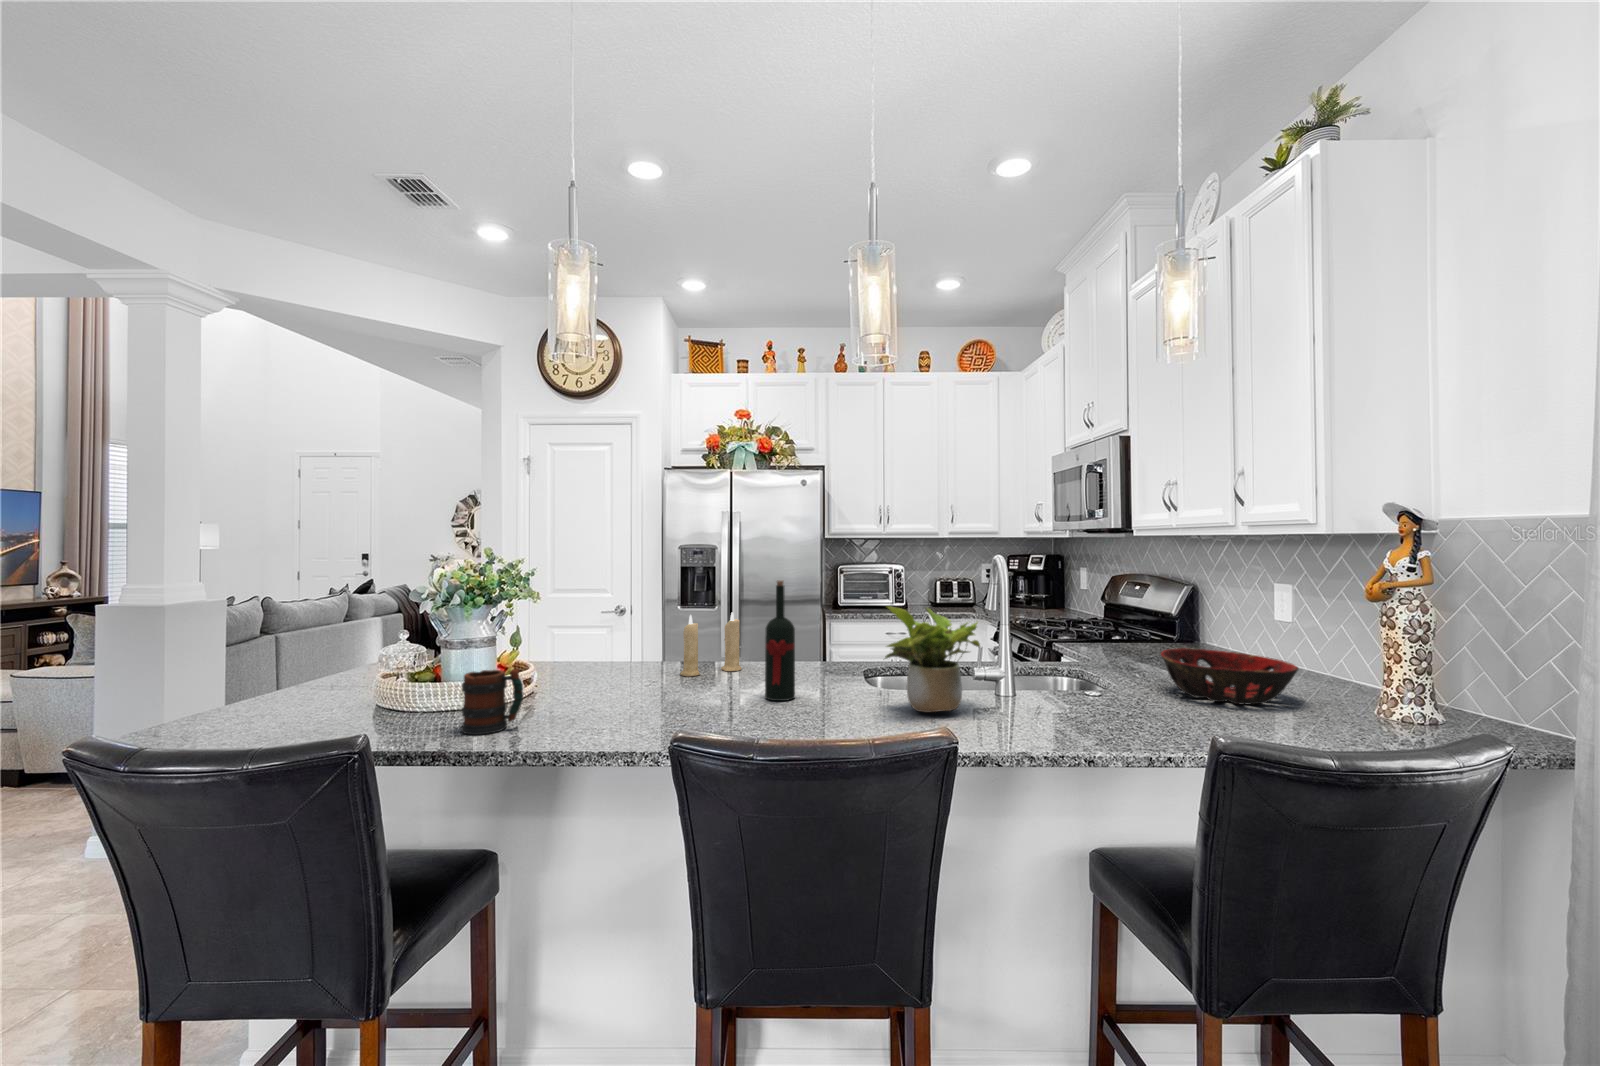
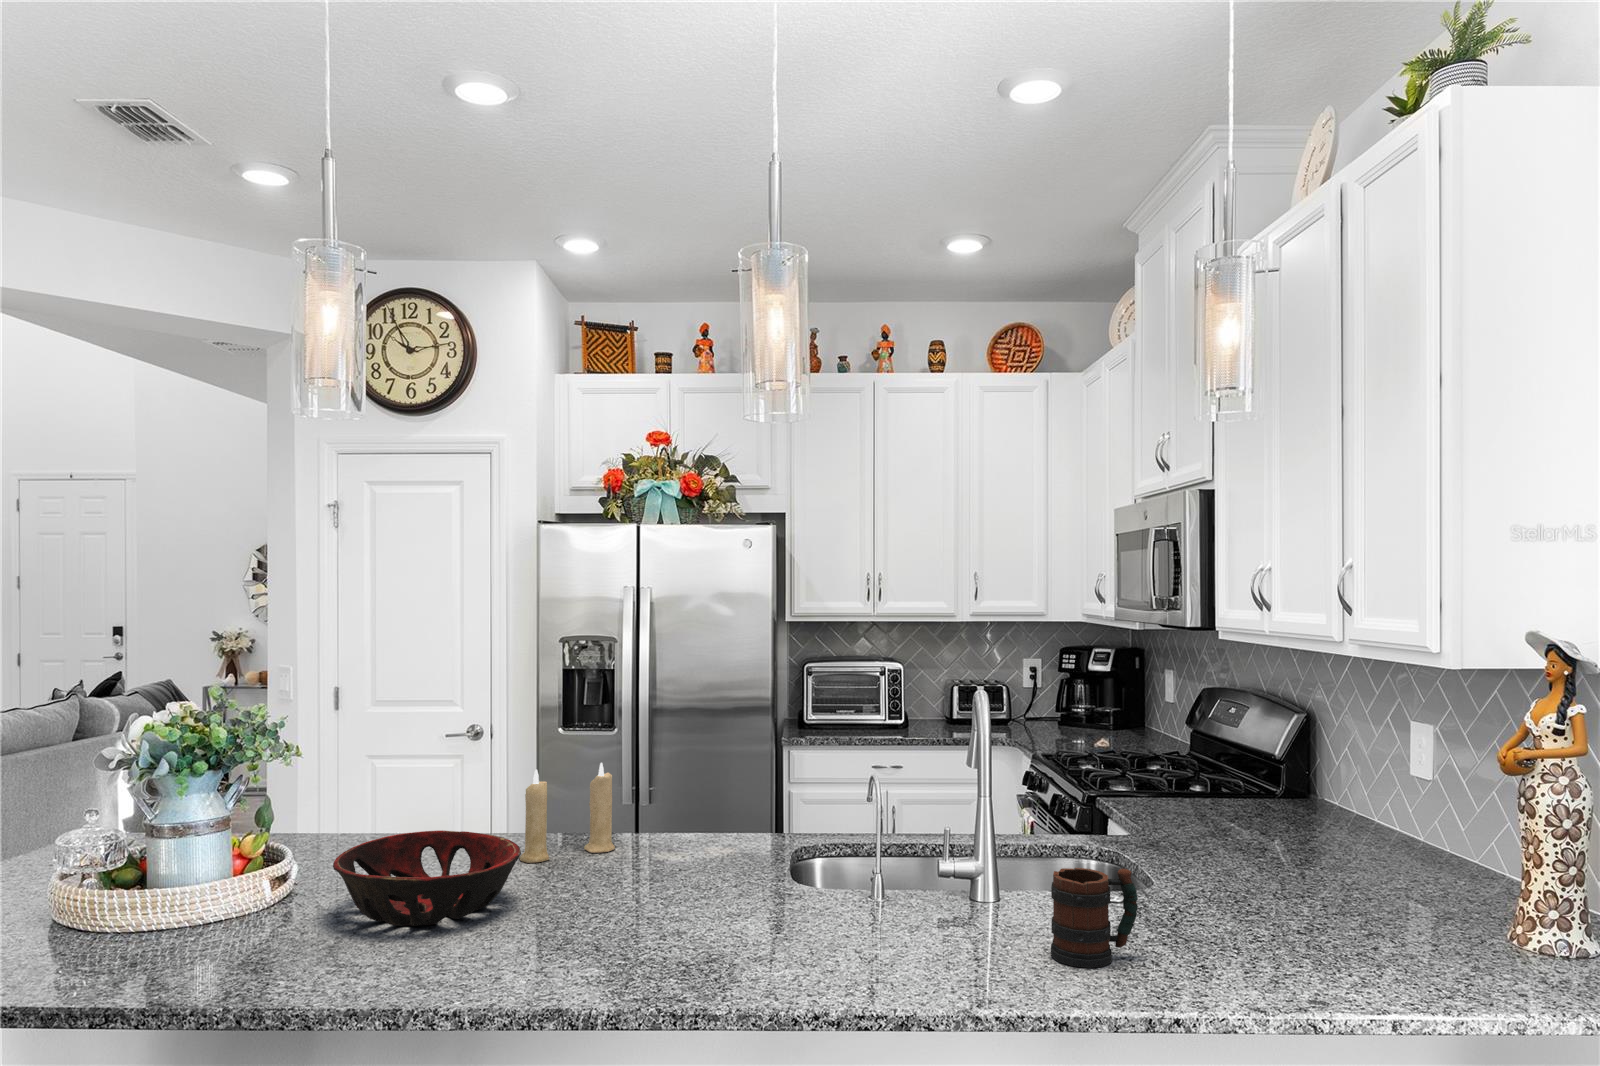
wine bottle: present [765,581,795,701] -> none [629,730,673,912]
potted plant: present [885,607,980,712] -> none [791,773,937,937]
decorative bowl: present [1160,648,1298,704] -> present [333,830,521,926]
mug: present [461,669,523,735] -> present [1051,868,1138,968]

